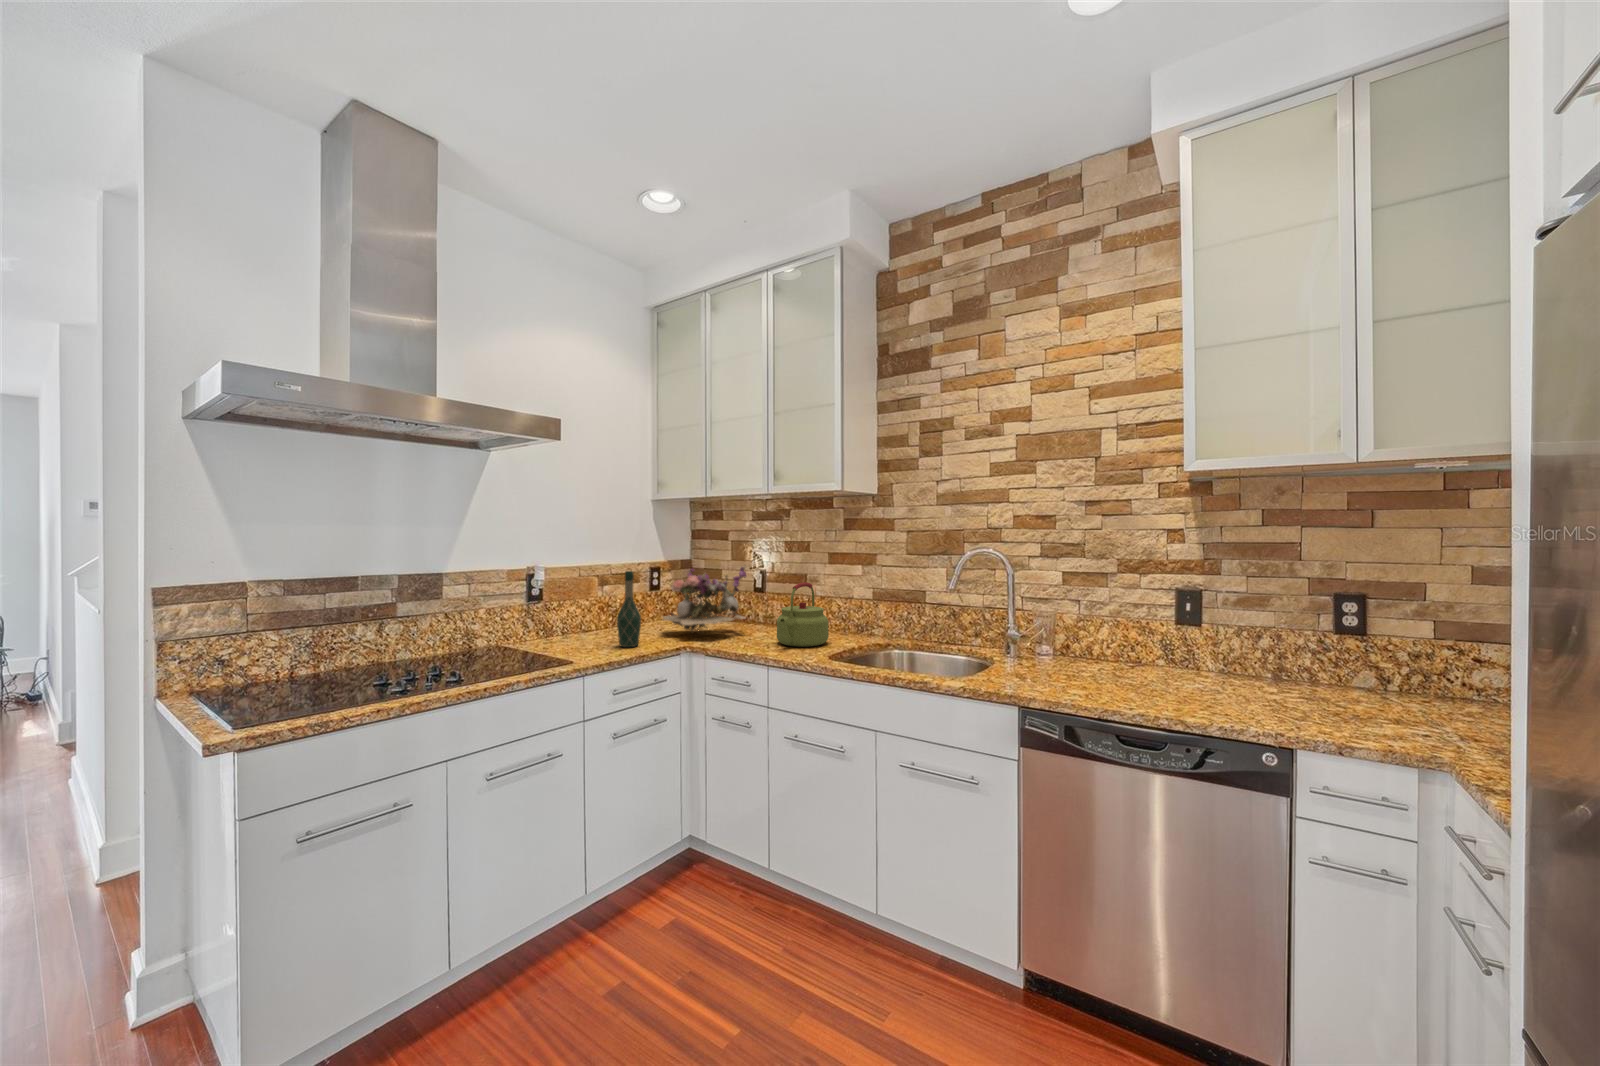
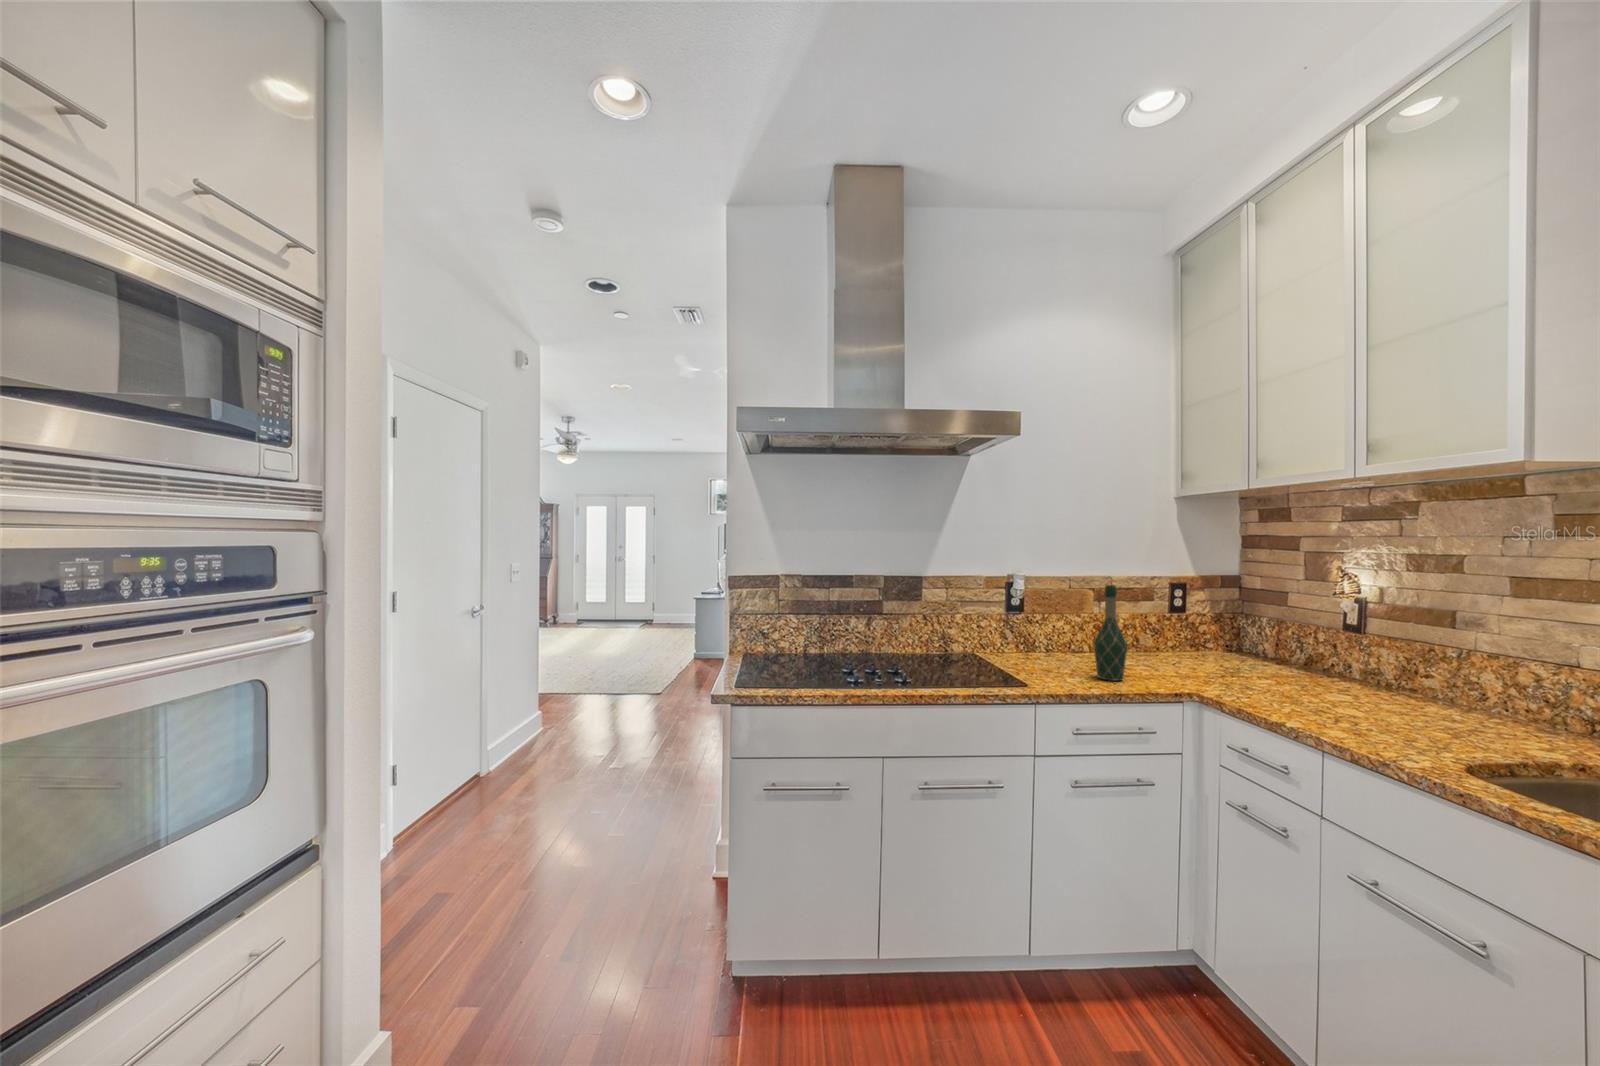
flower arrangement: present [663,567,747,631] -> none [1166,587,1314,677]
kettle: present [777,582,829,647] -> none [1354,624,1483,739]

